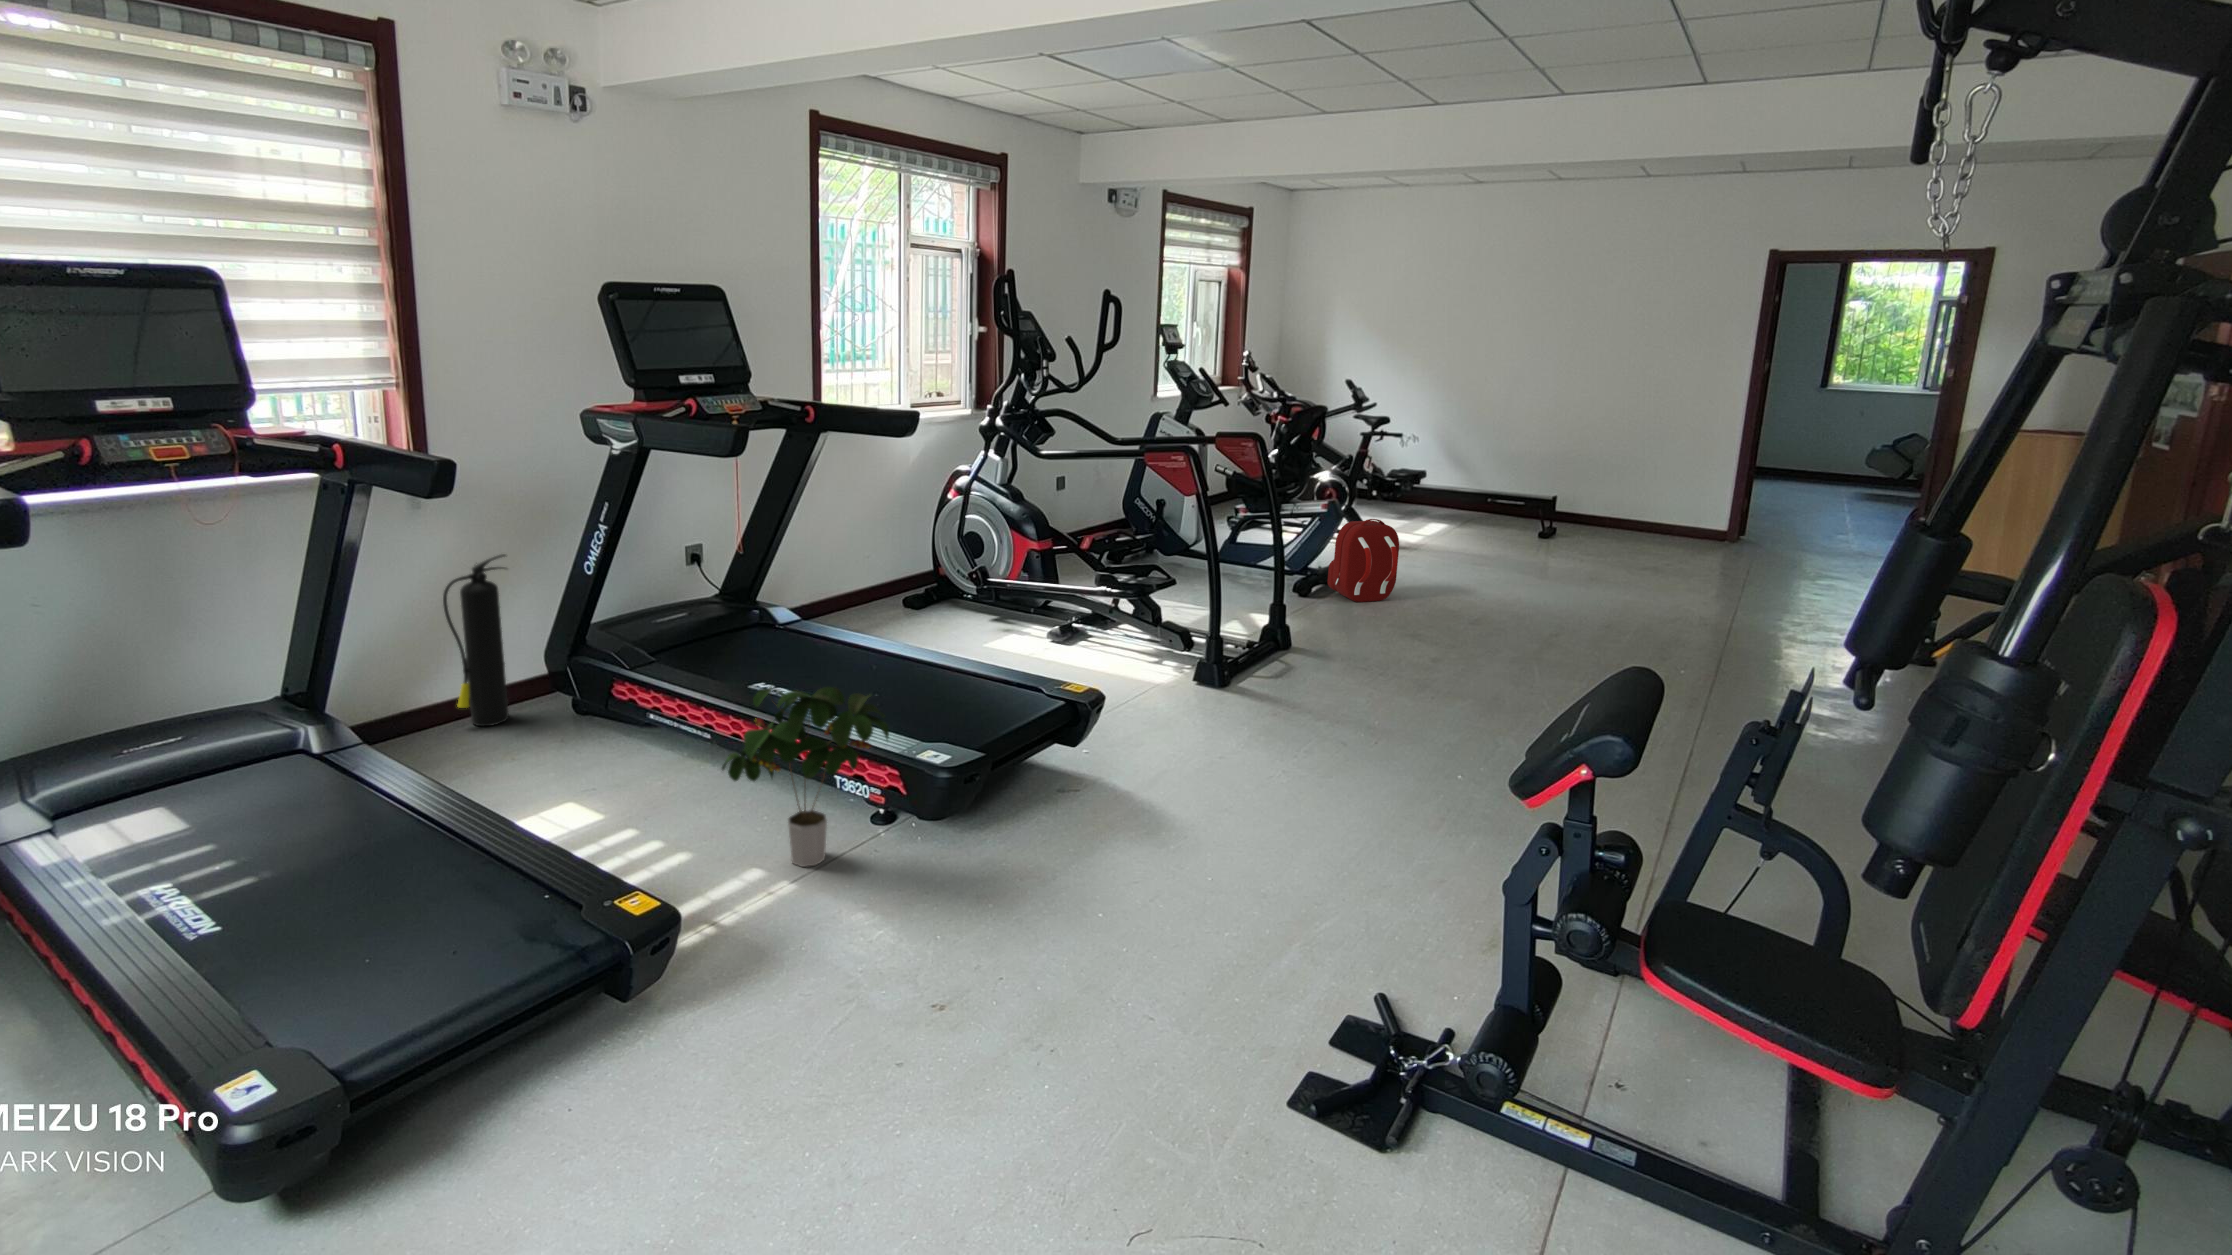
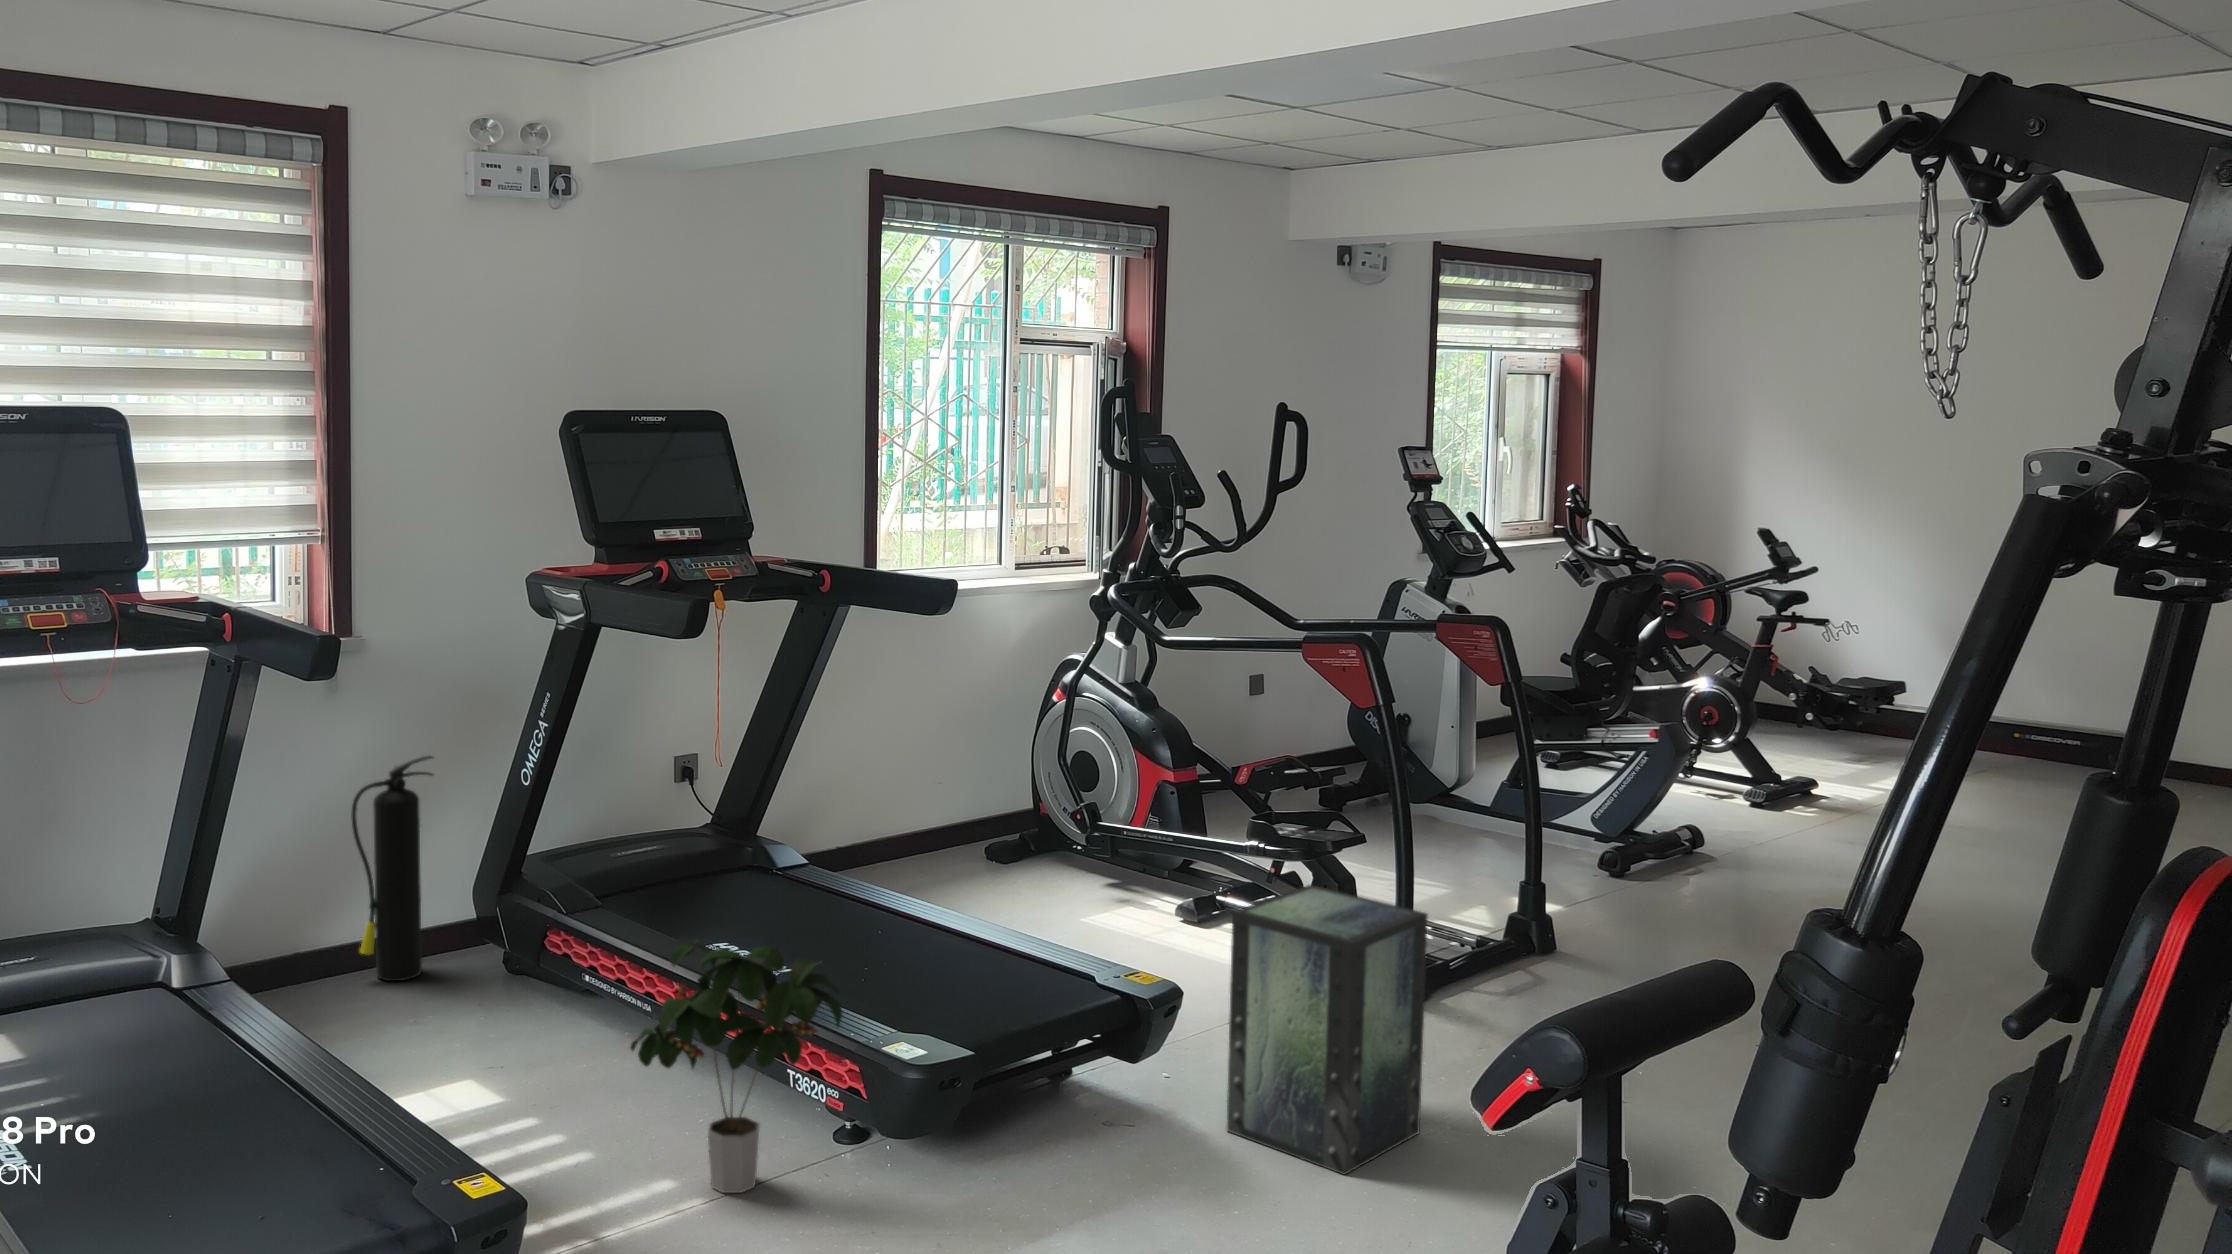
backpack: present [1328,519,1399,602] -> none [1663,757,1781,892]
storage box: none [1136,616,1266,807] -> present [1227,885,1428,1175]

